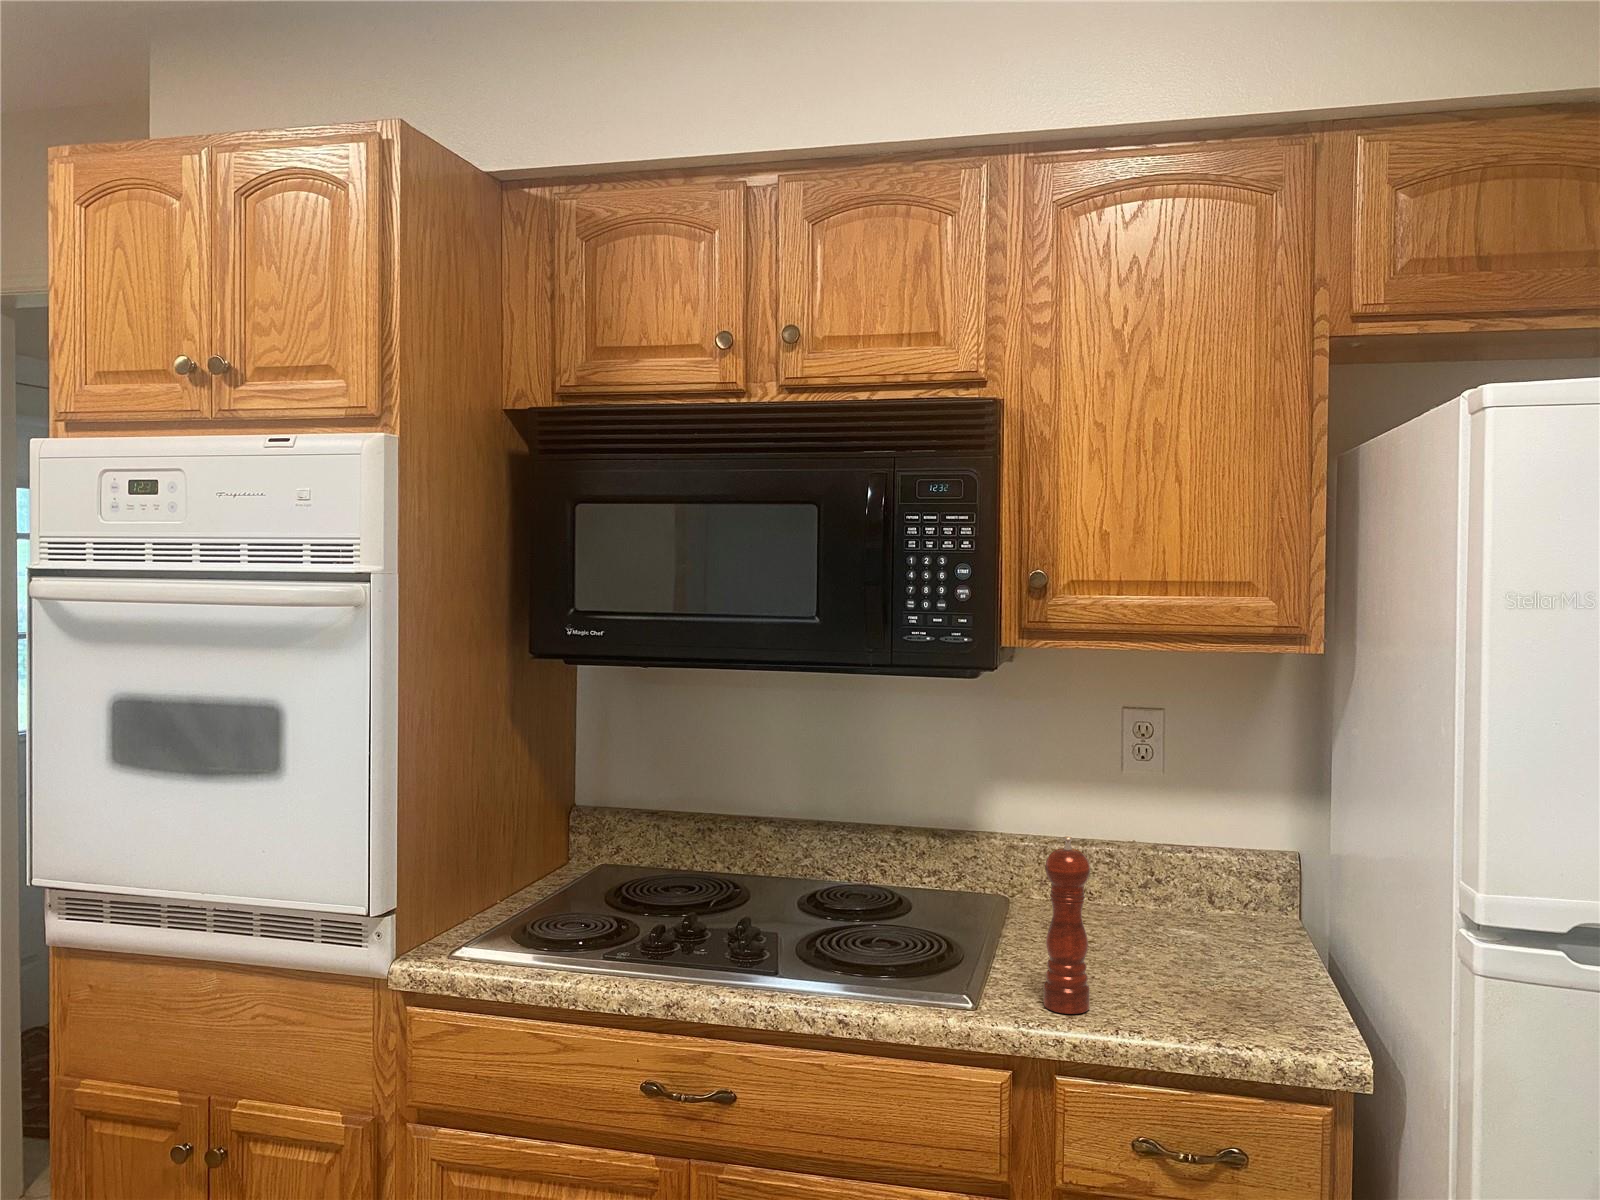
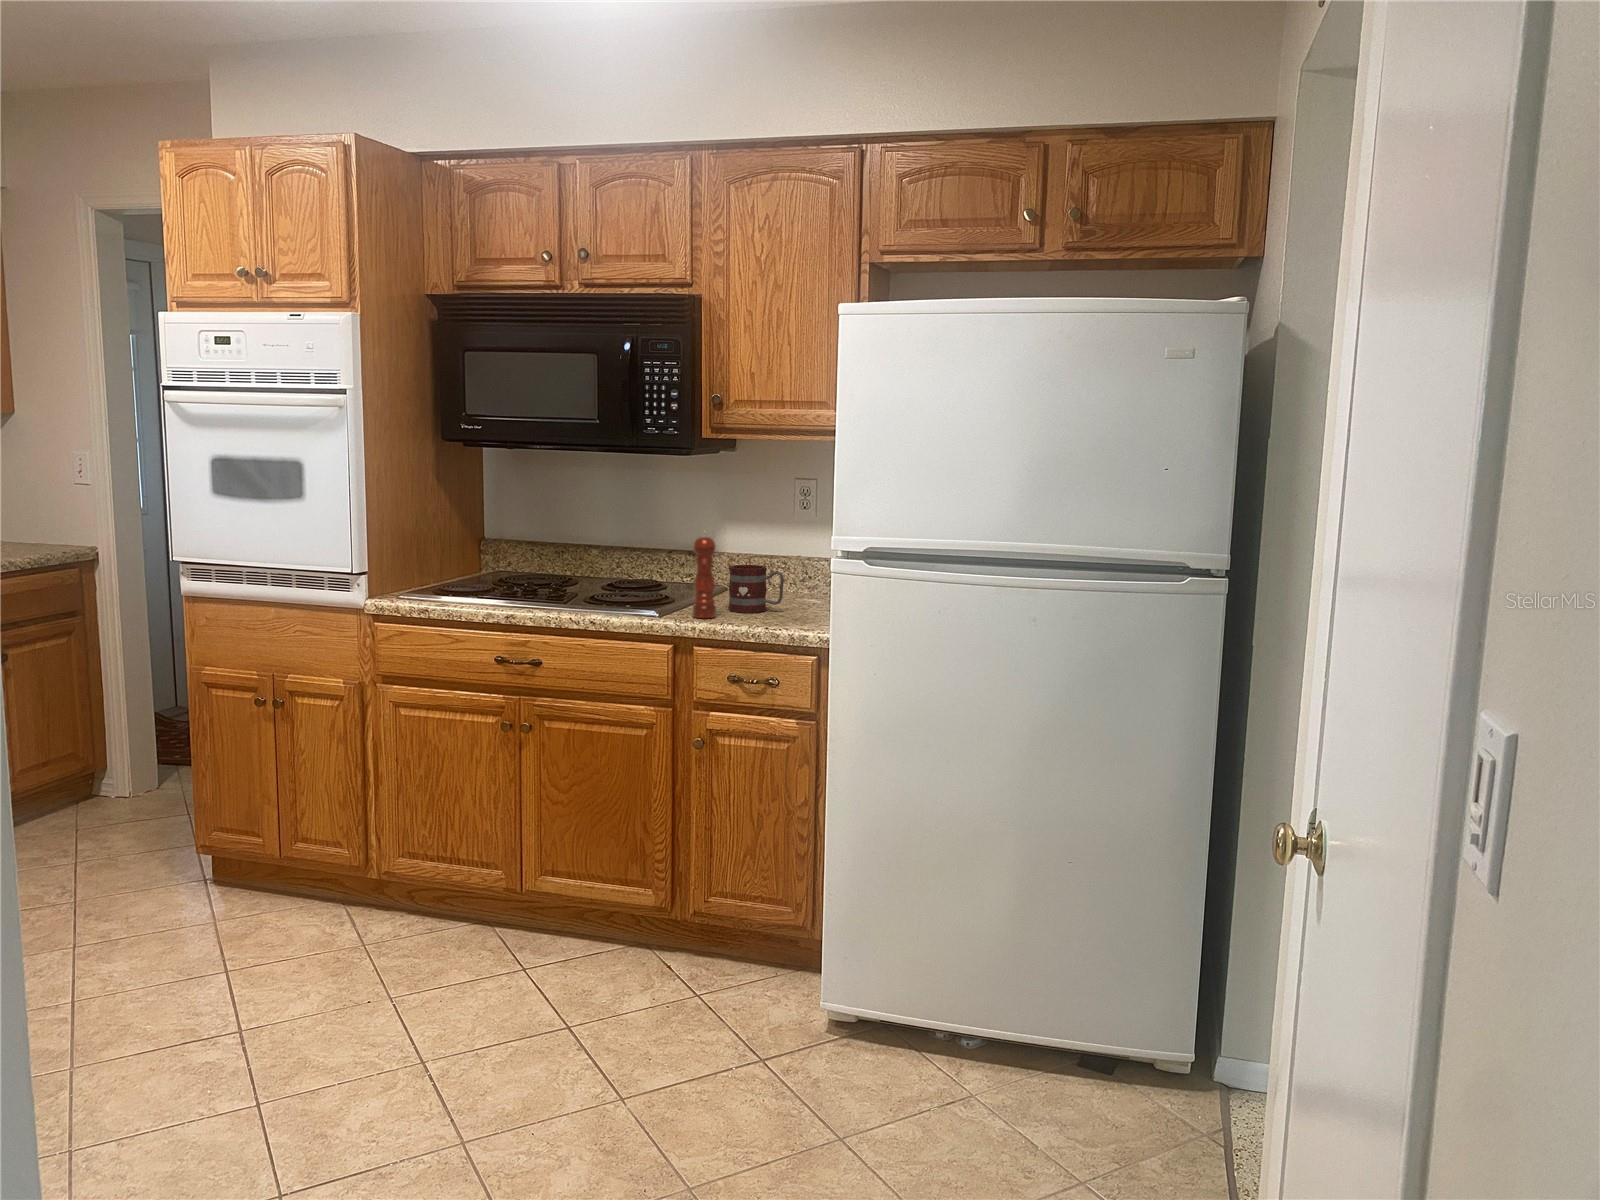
mug: none [1079,883,1190,986] -> present [729,565,784,613]

